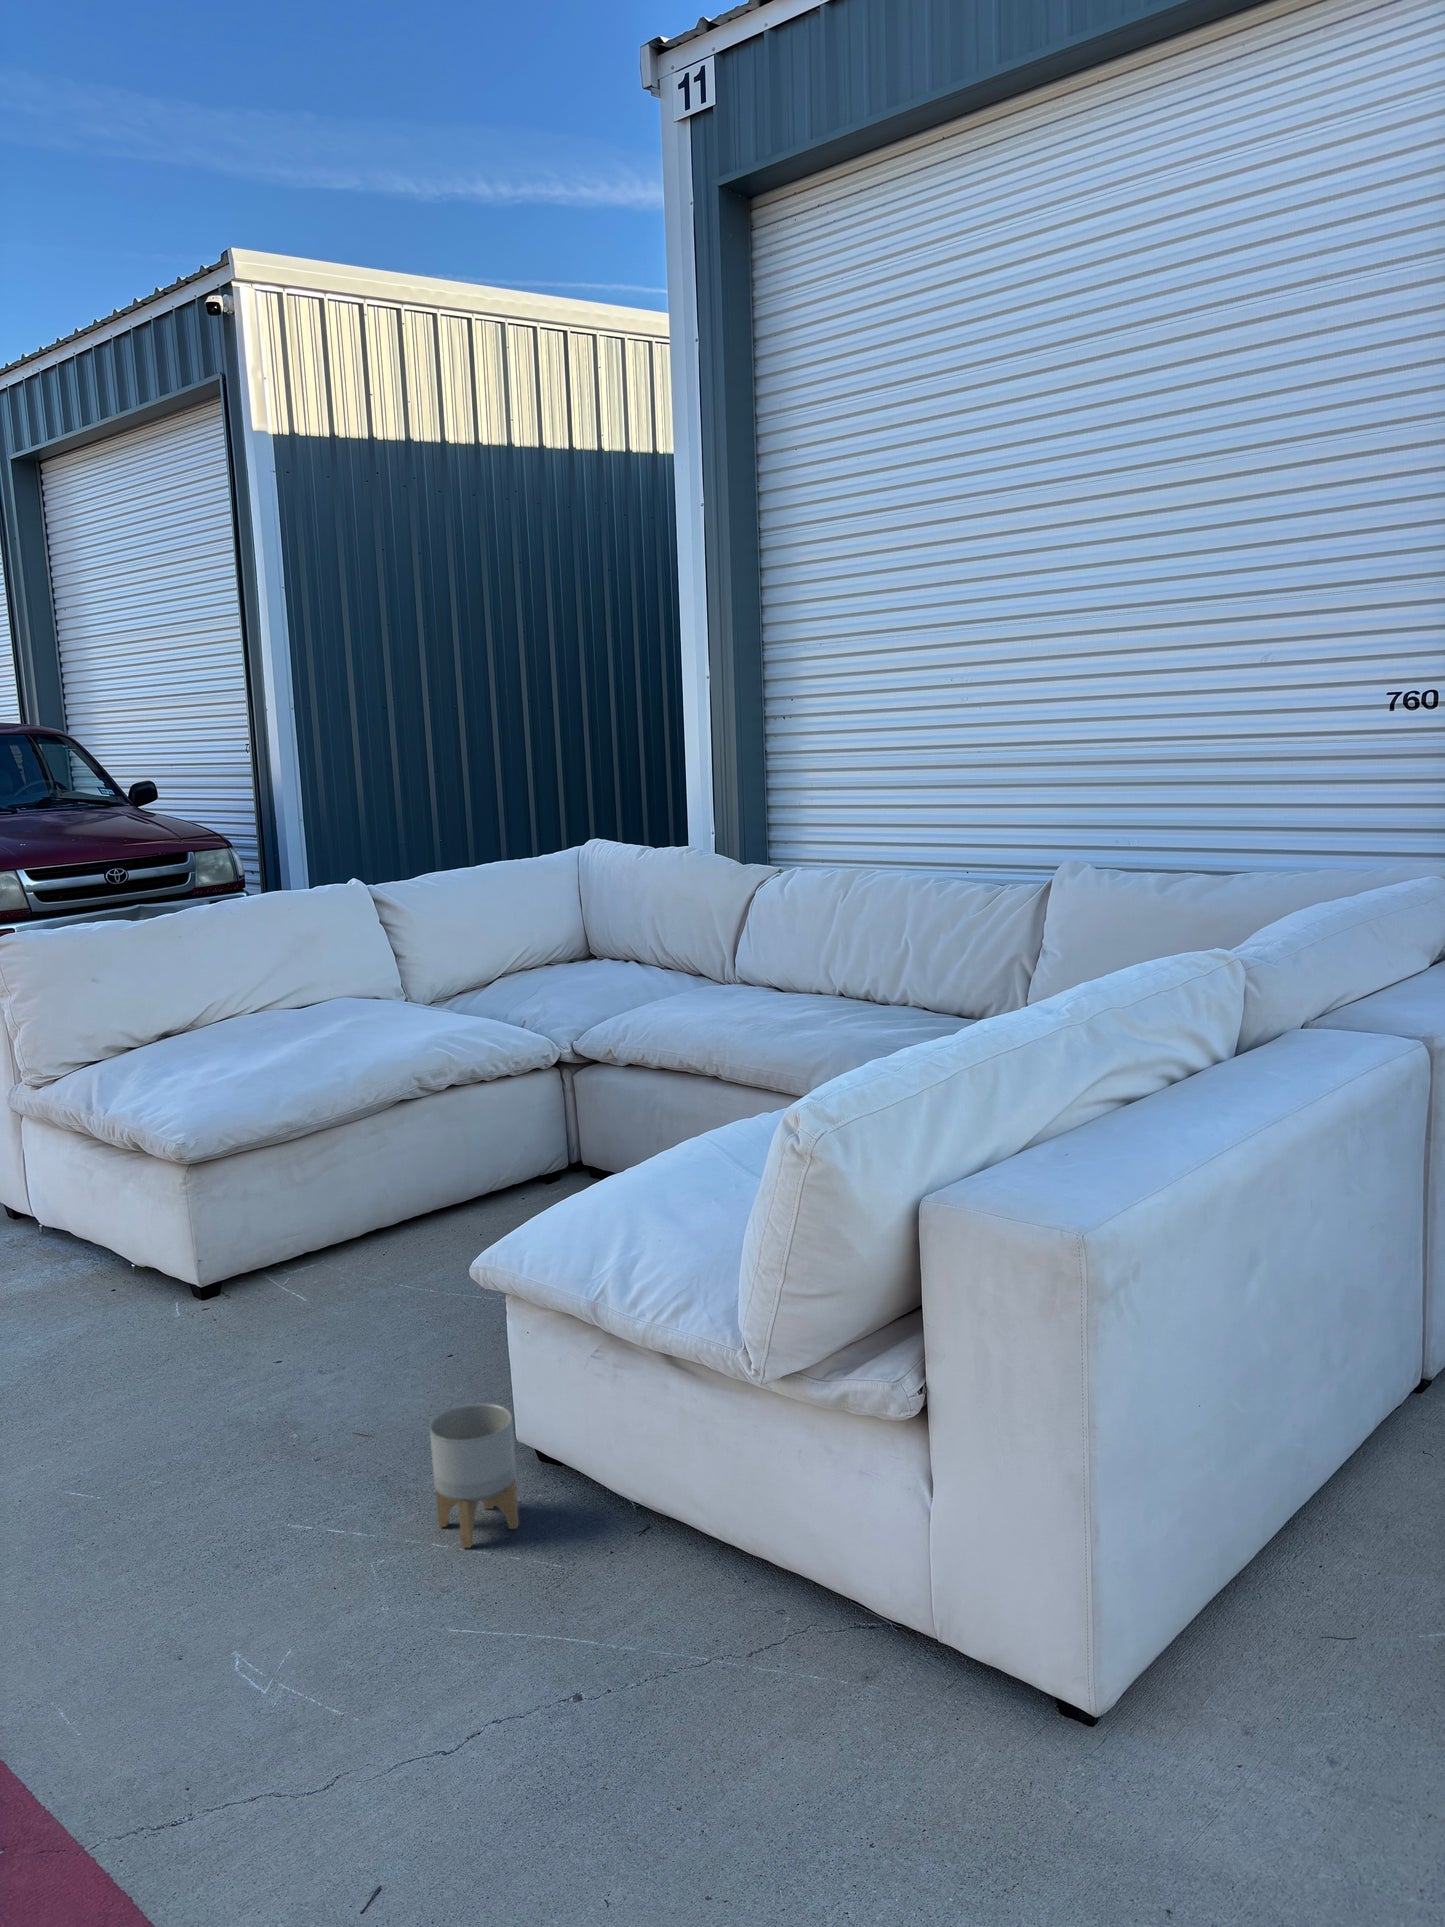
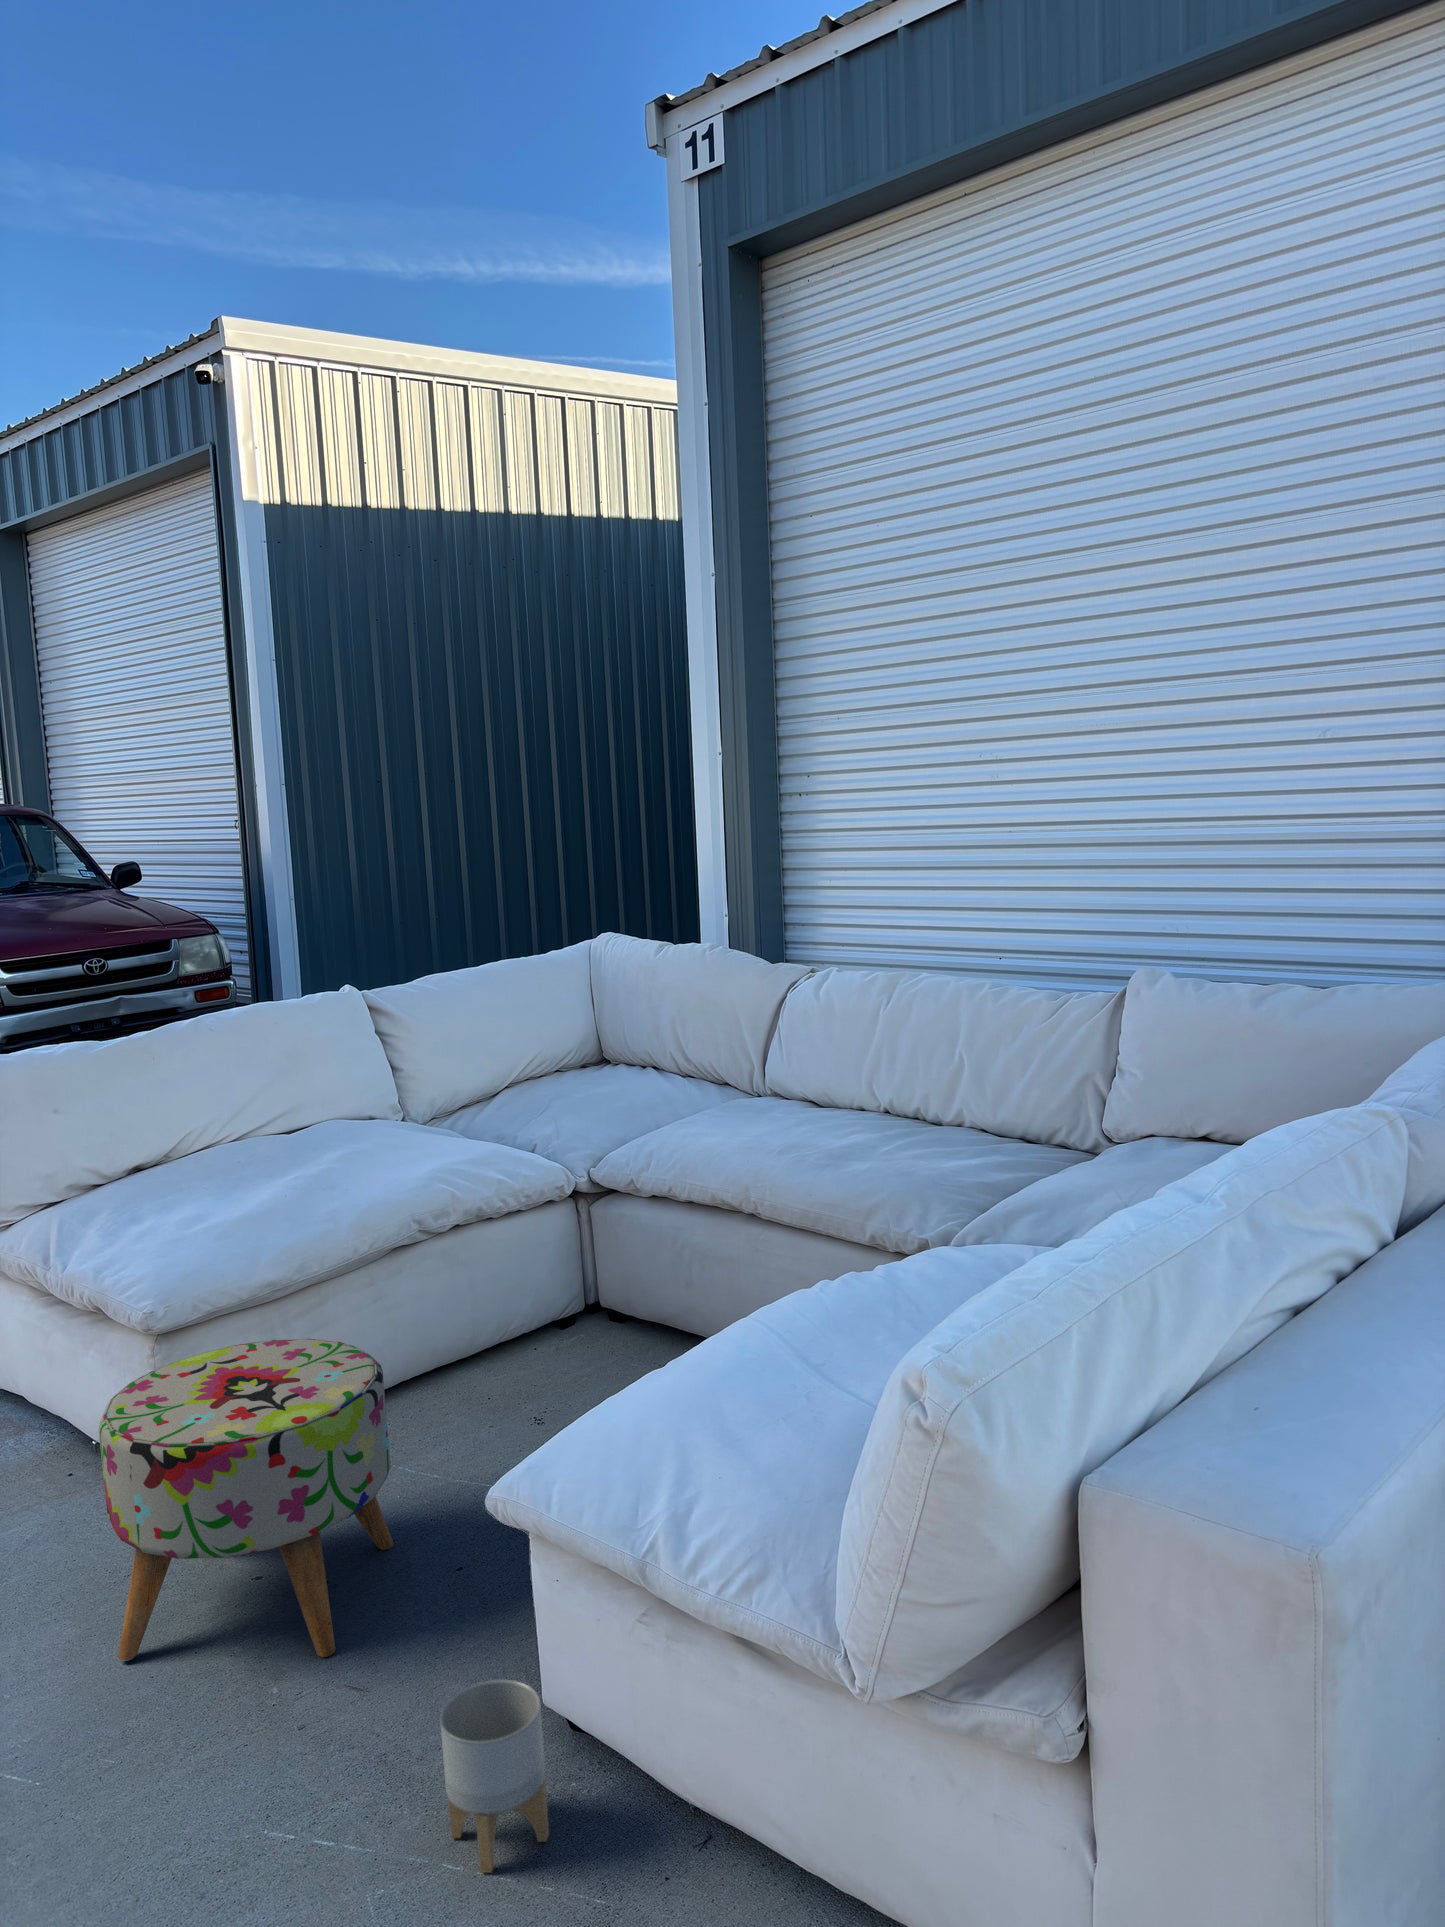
ottoman: none [142,1162,394,1416] -> present [98,1339,393,1661]

